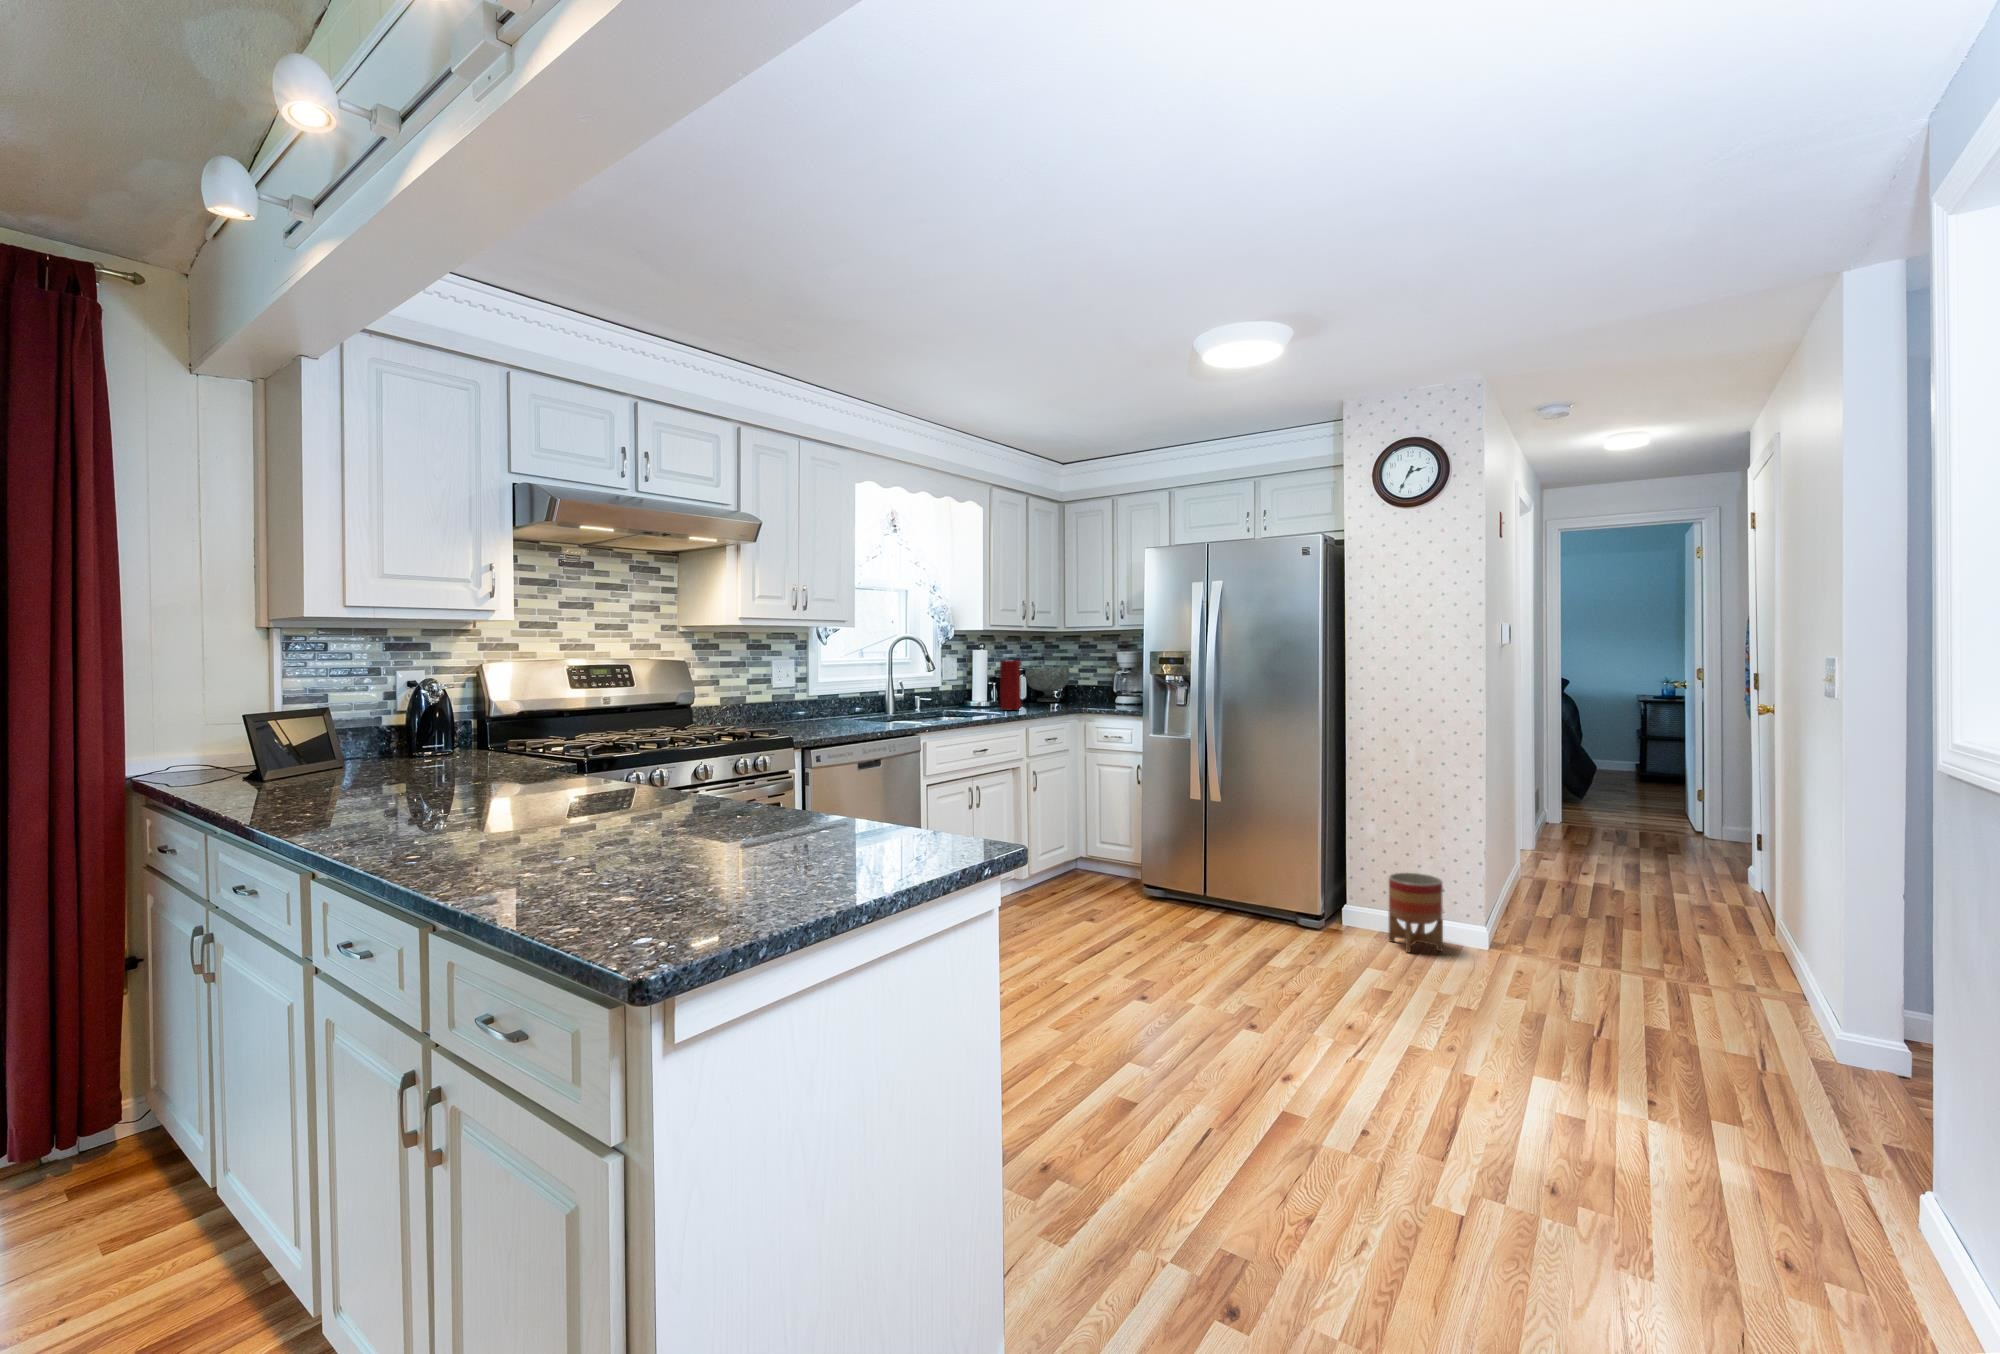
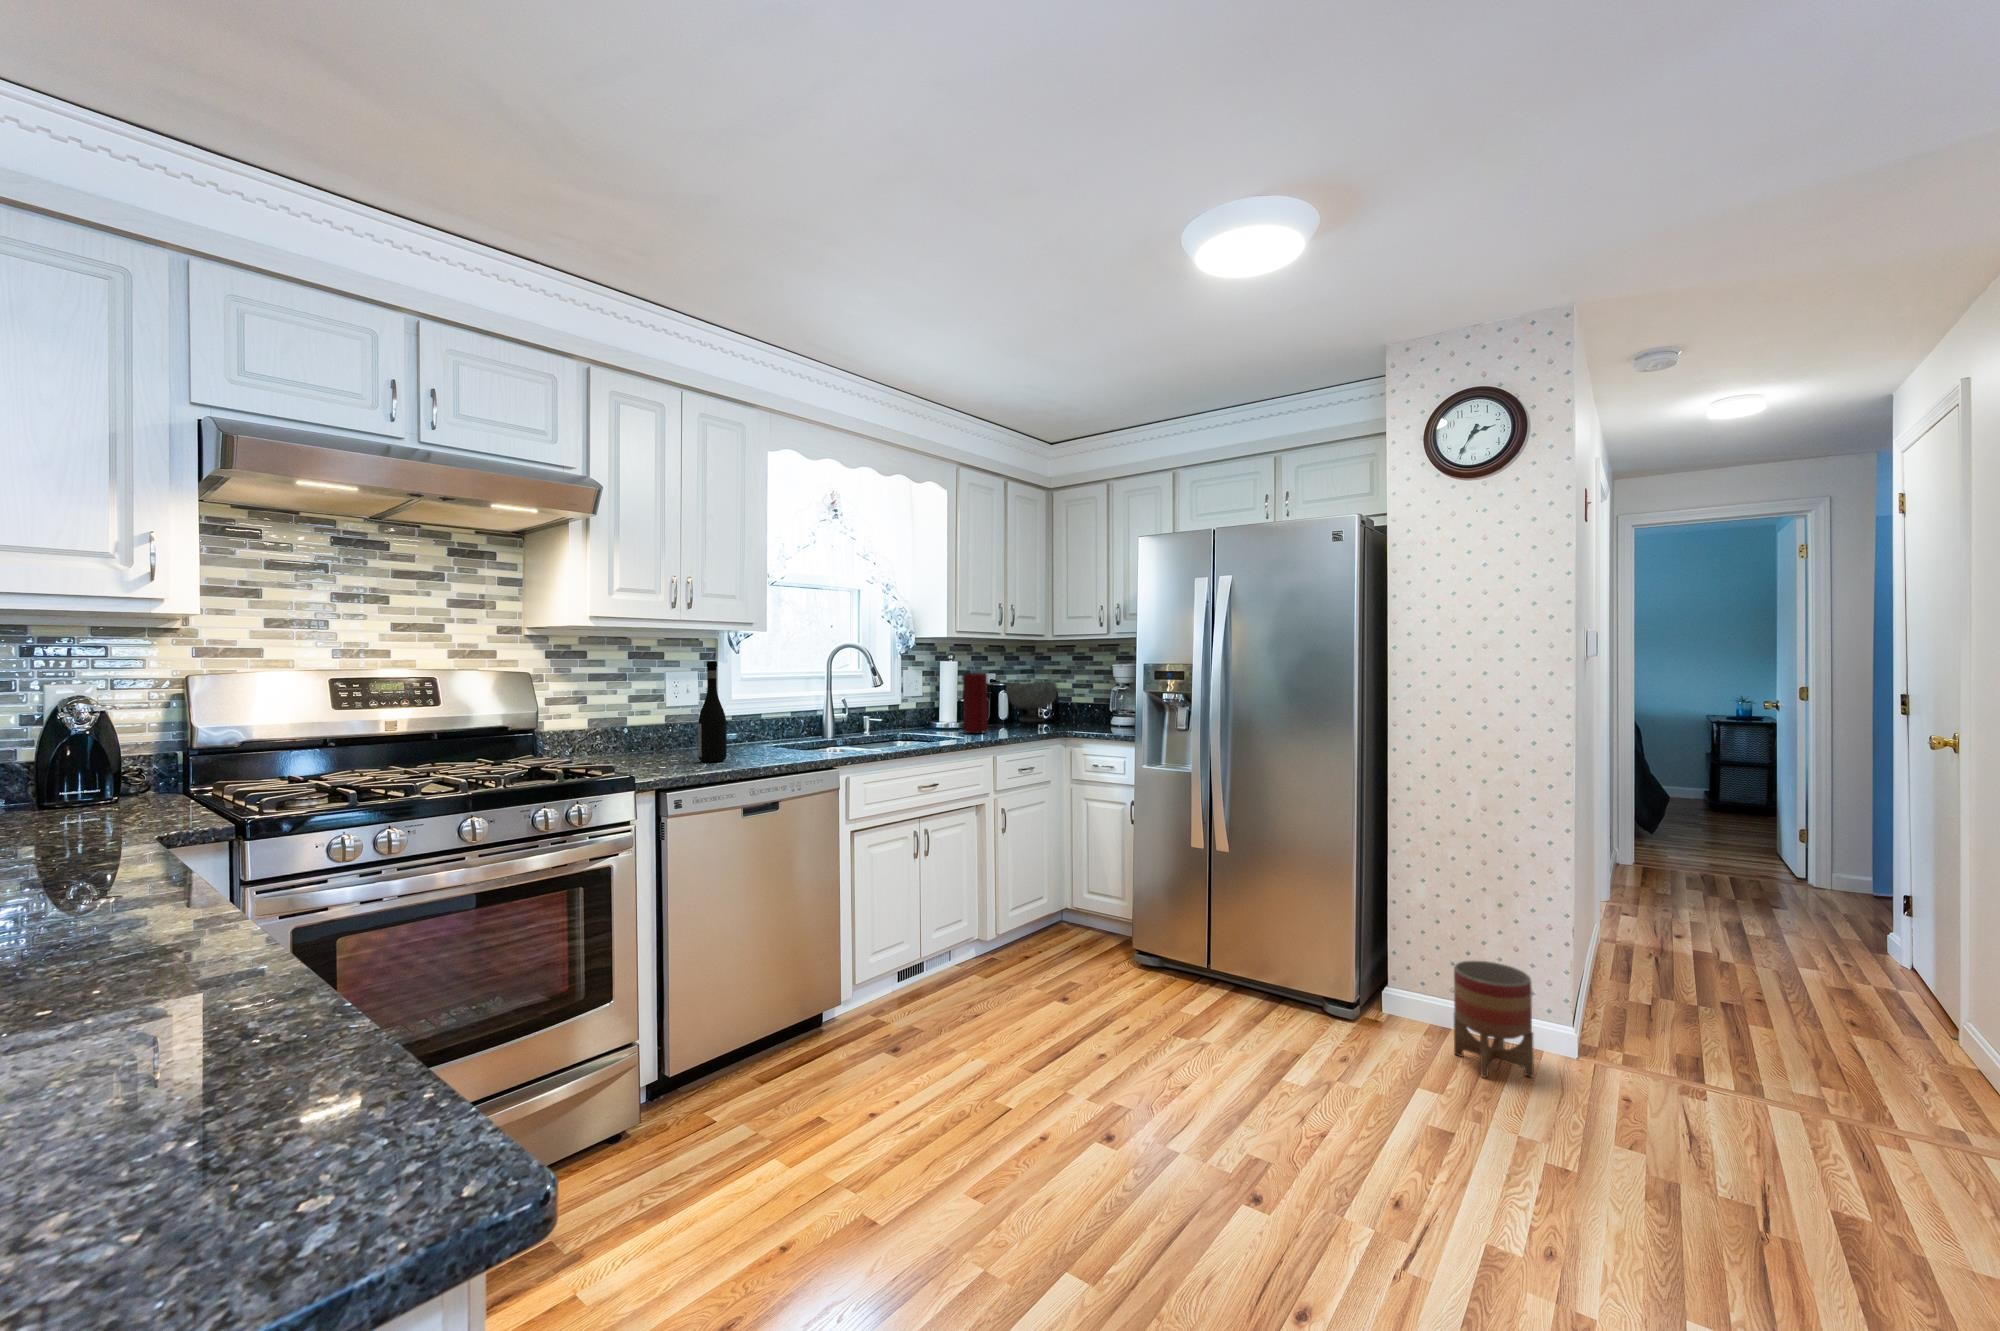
wine bottle: none [820,651,841,729] -> present [698,661,727,762]

